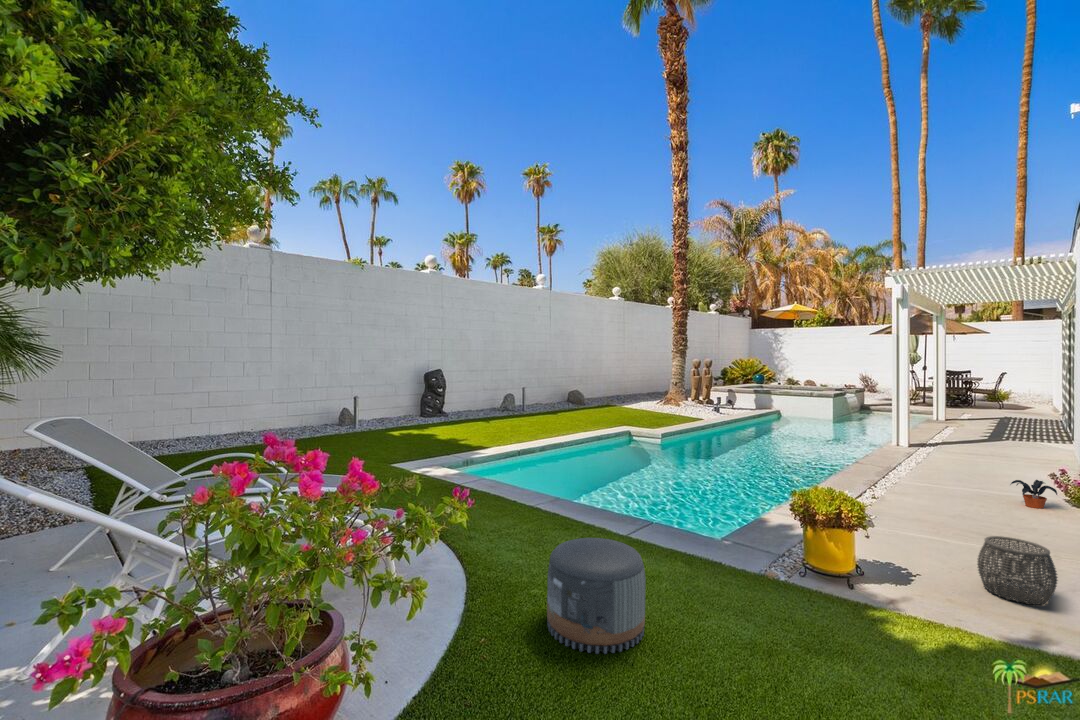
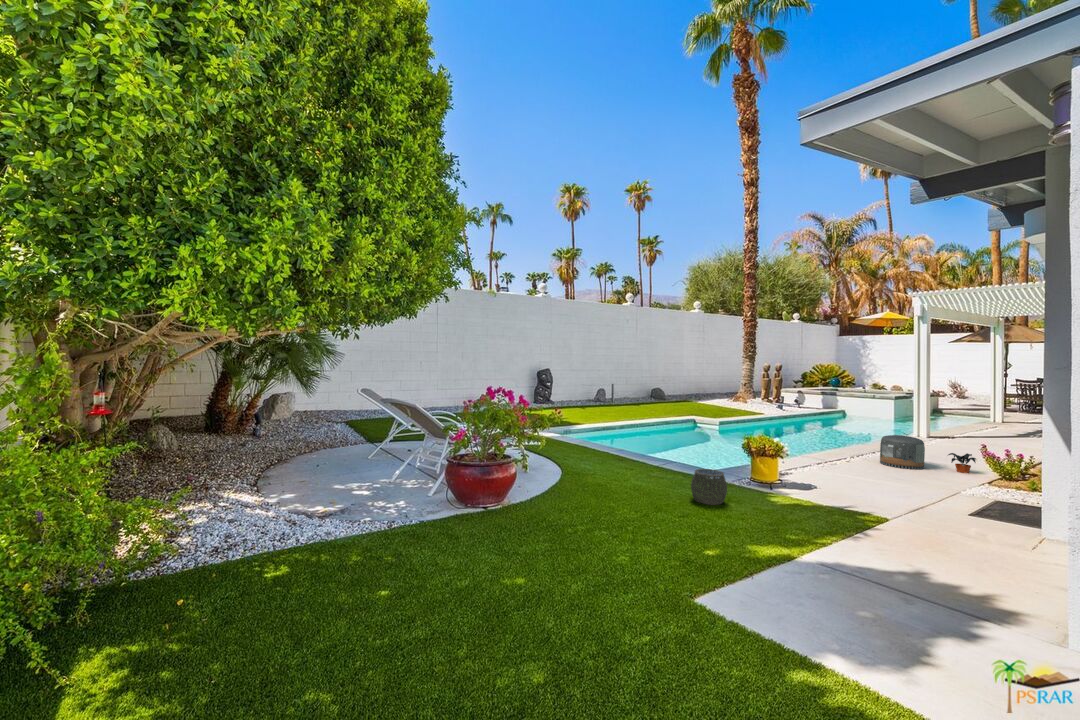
woven basket: present [977,536,1058,605] -> present [691,469,727,505]
pouf: present [547,538,646,654] -> present [880,435,925,469]

